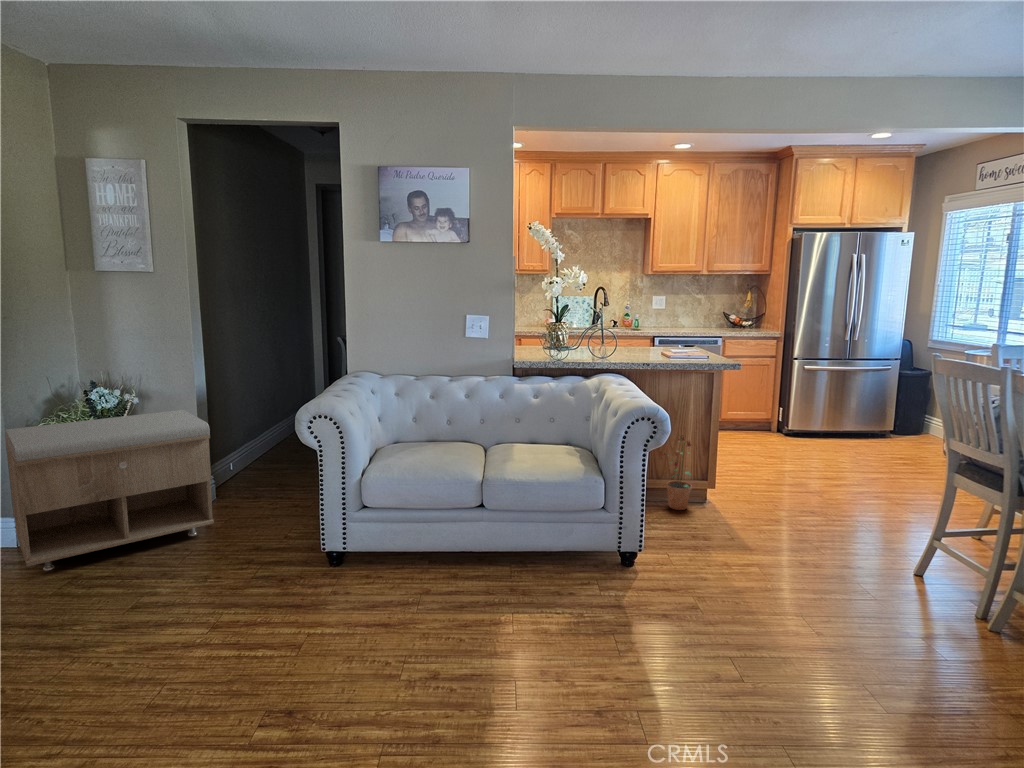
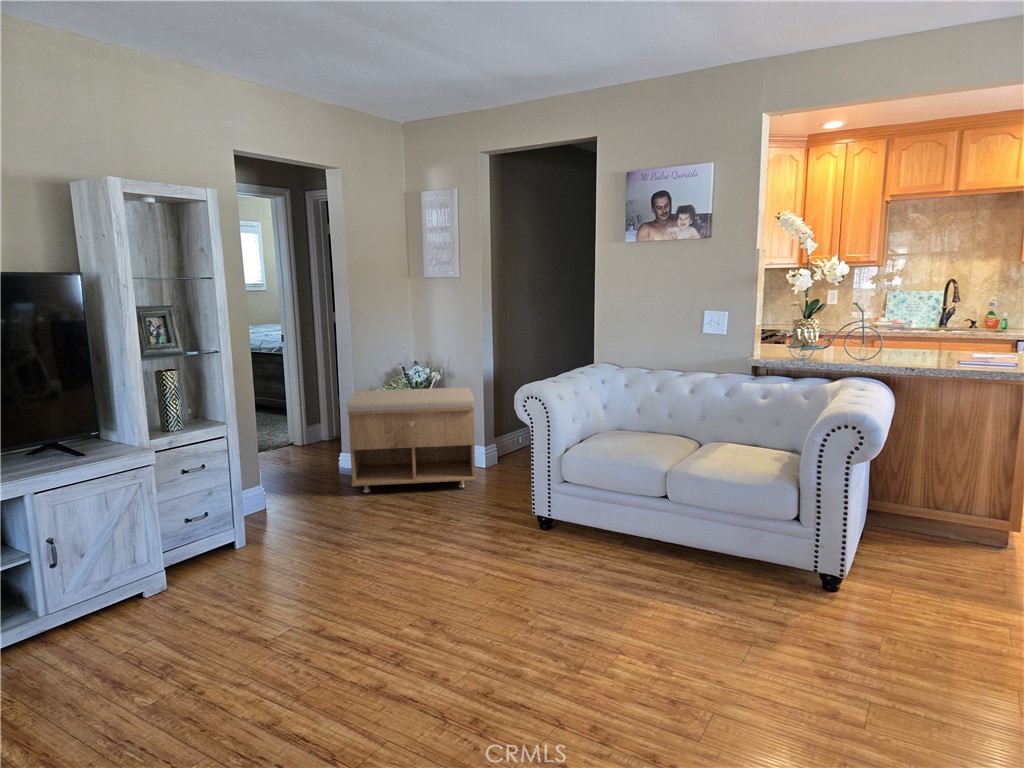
potted plant: present [661,435,692,510] -> none [942,461,988,558]

